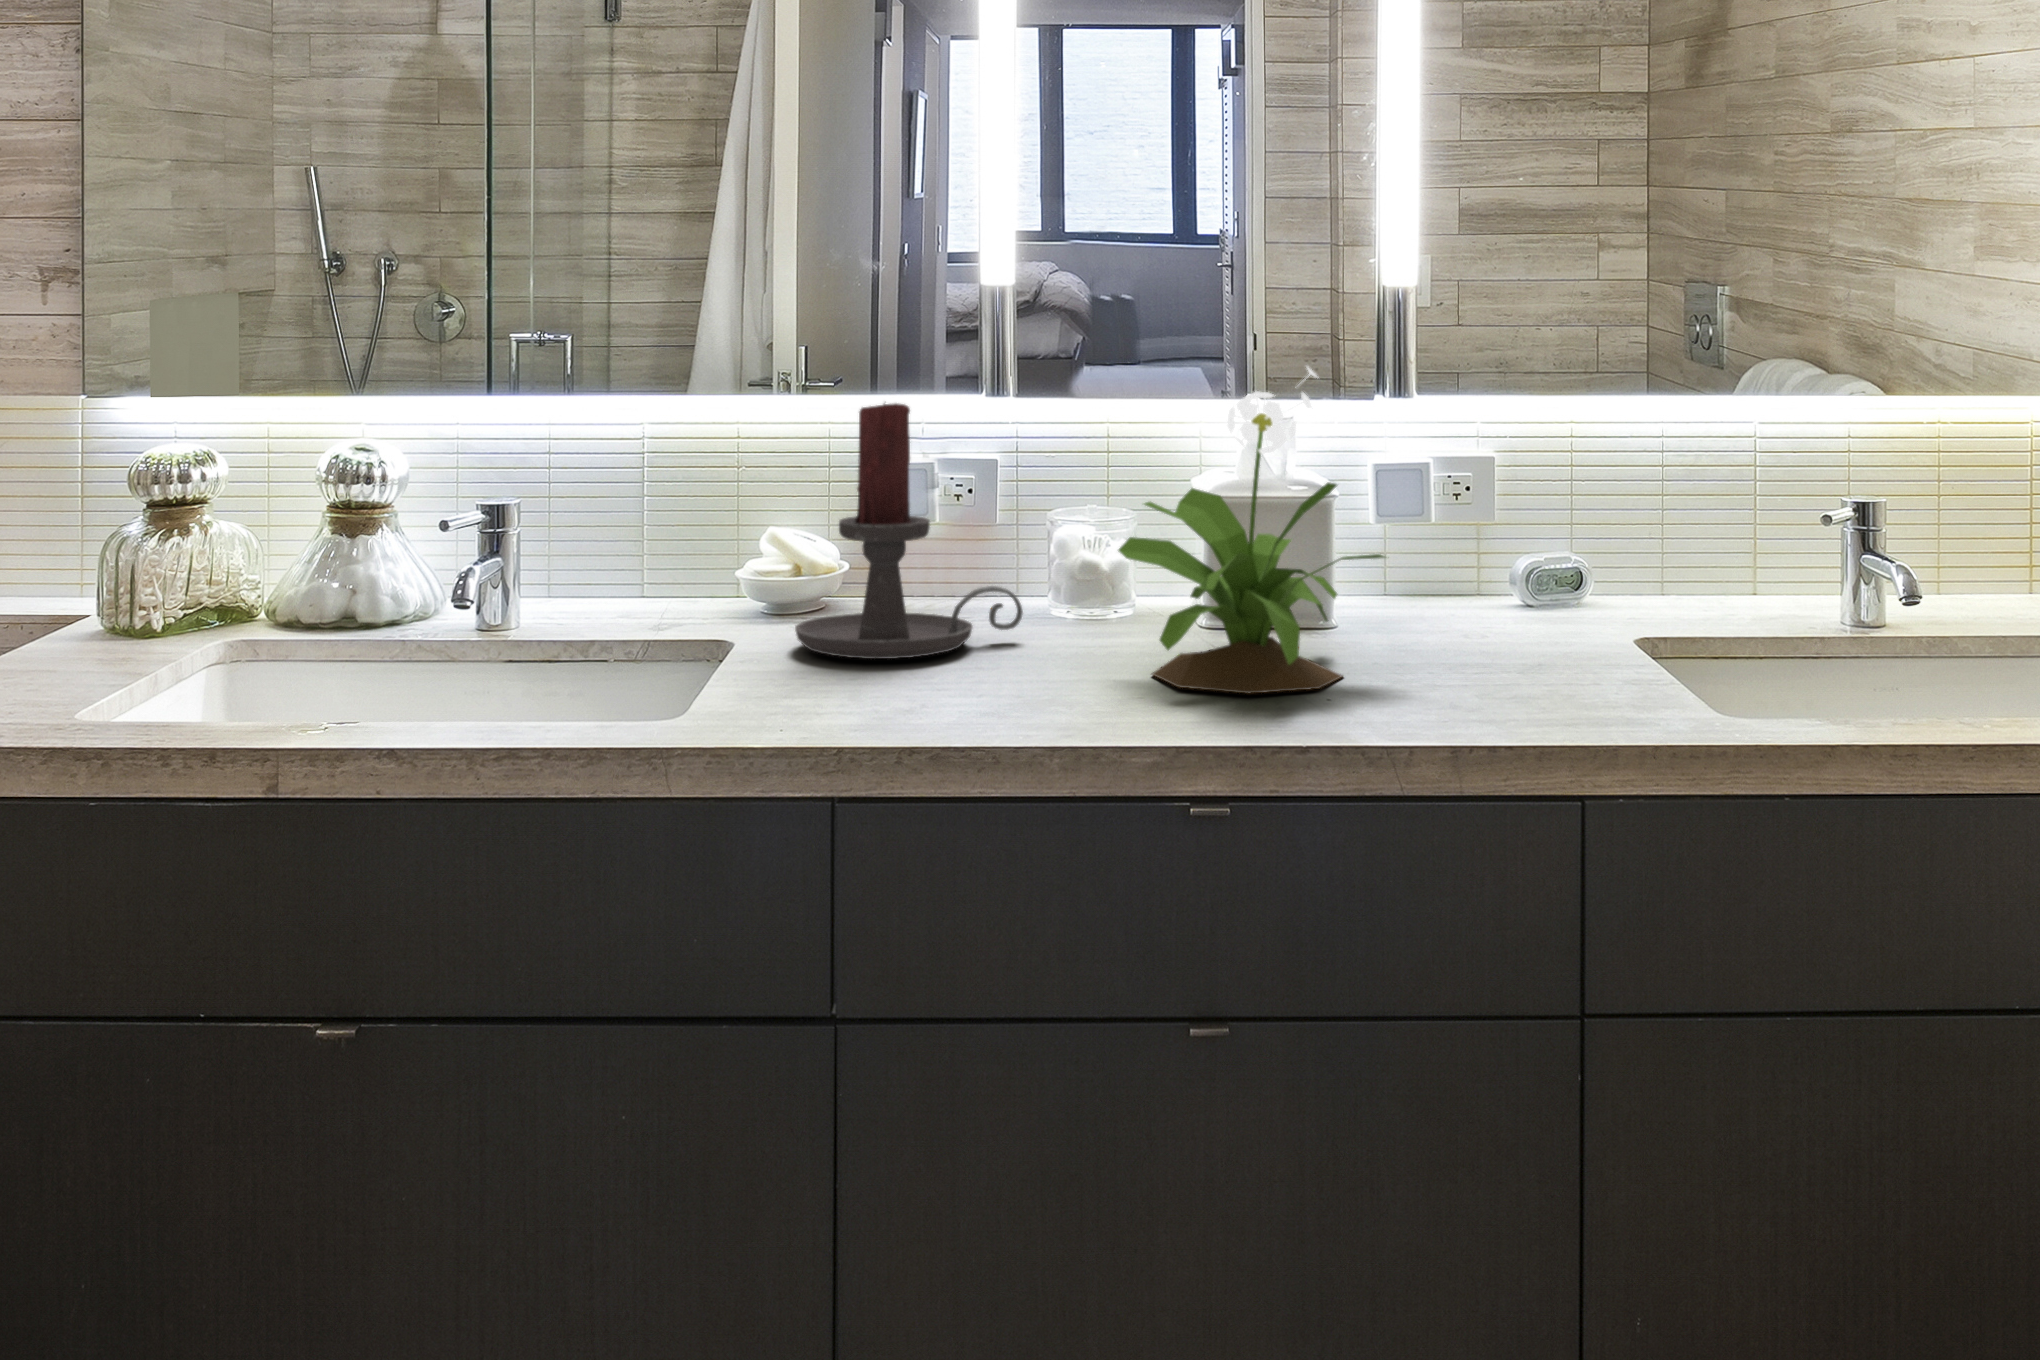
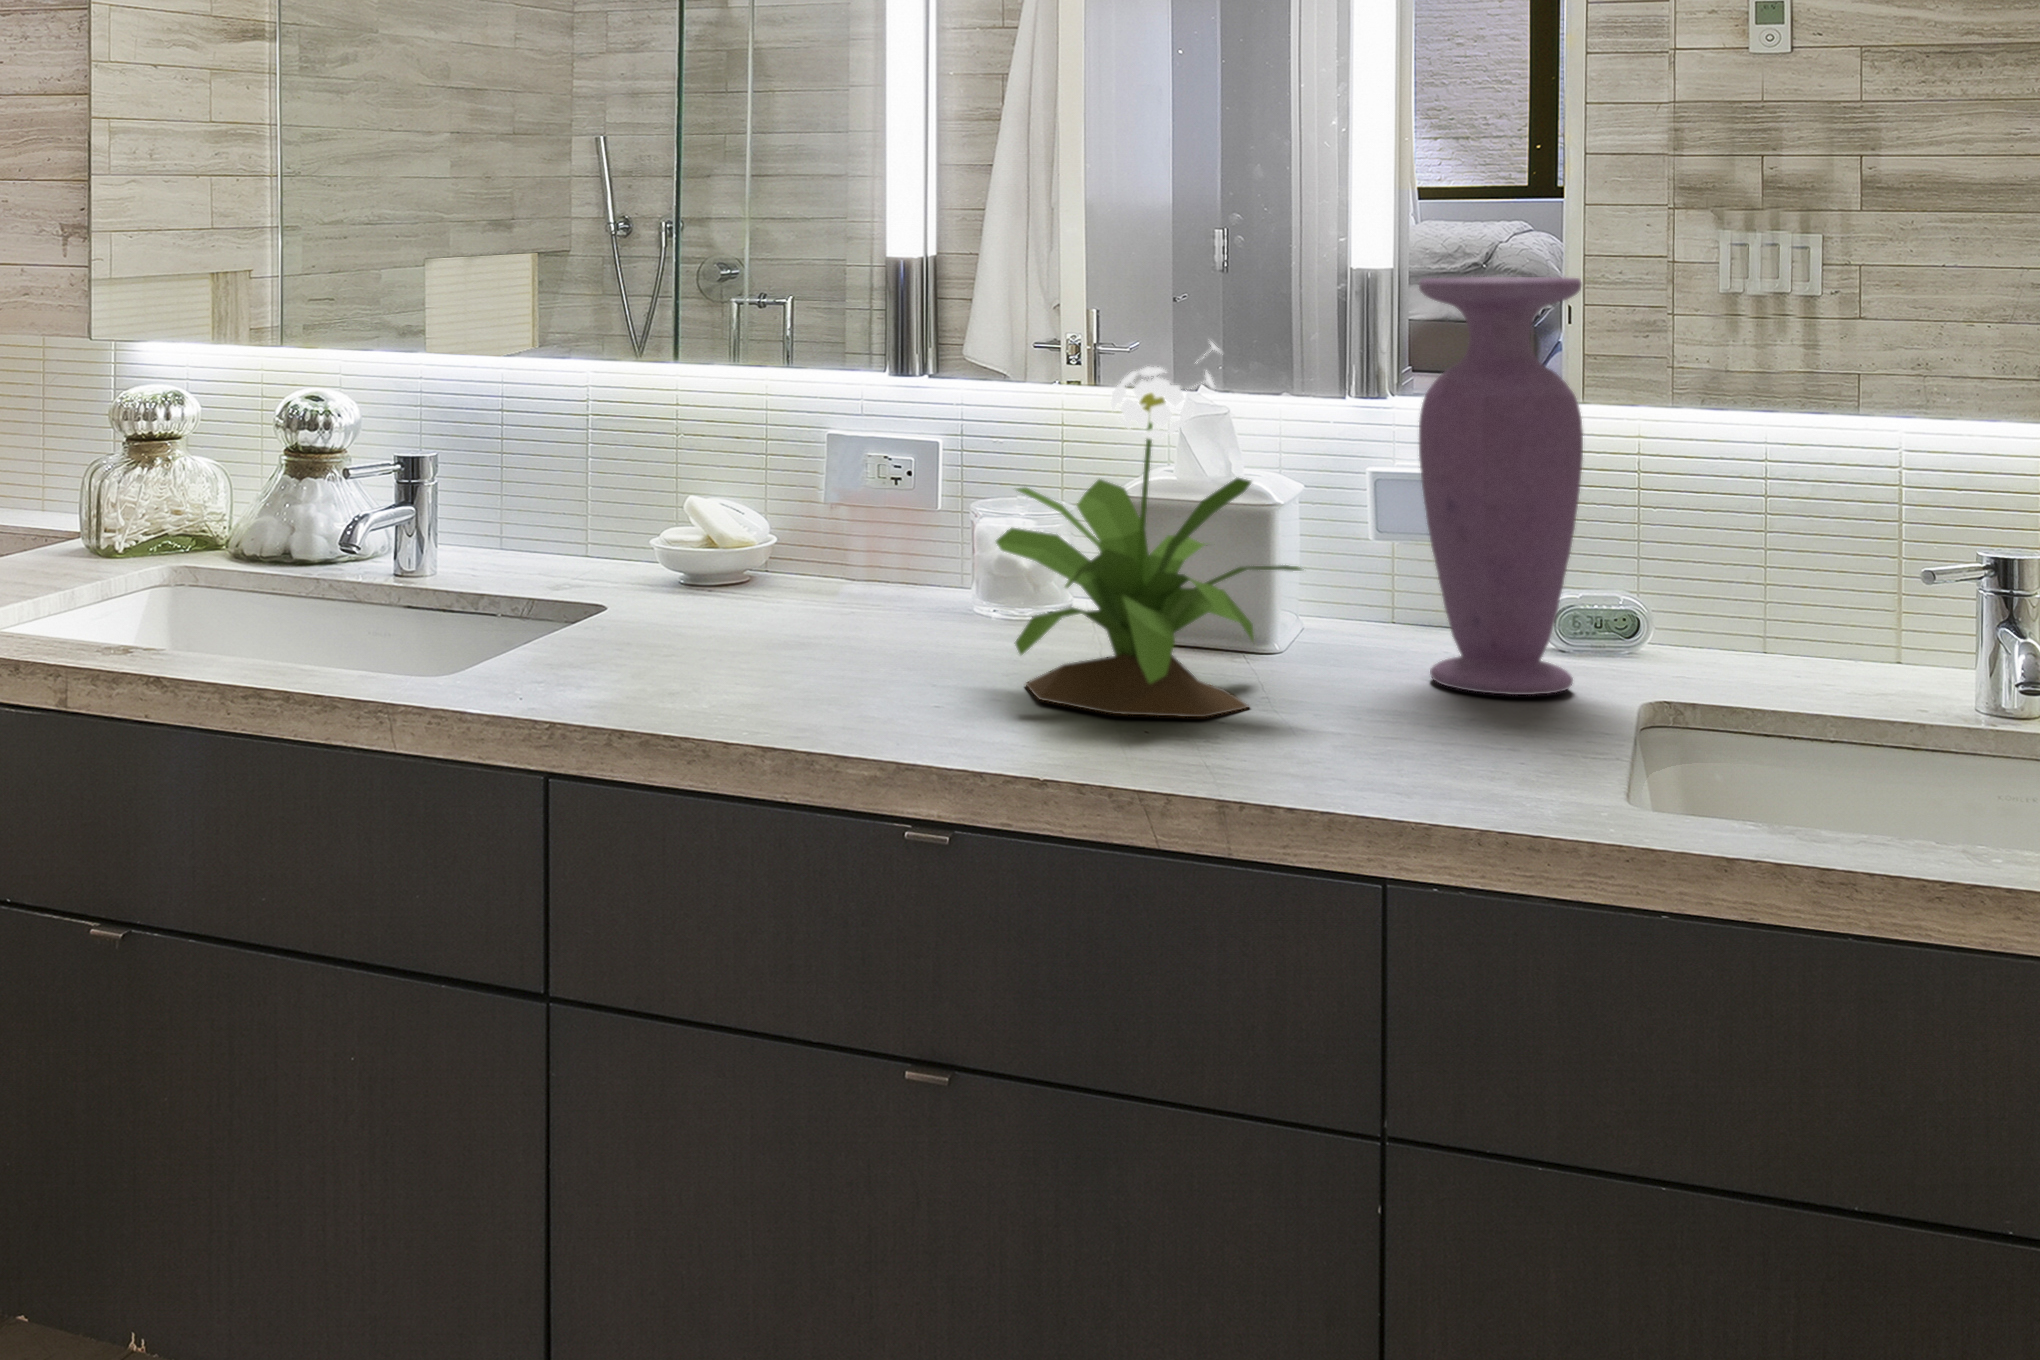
vase: none [1442,298,1571,646] -> present [1419,277,1583,695]
candle holder: present [795,403,1023,659] -> none [674,368,920,642]

